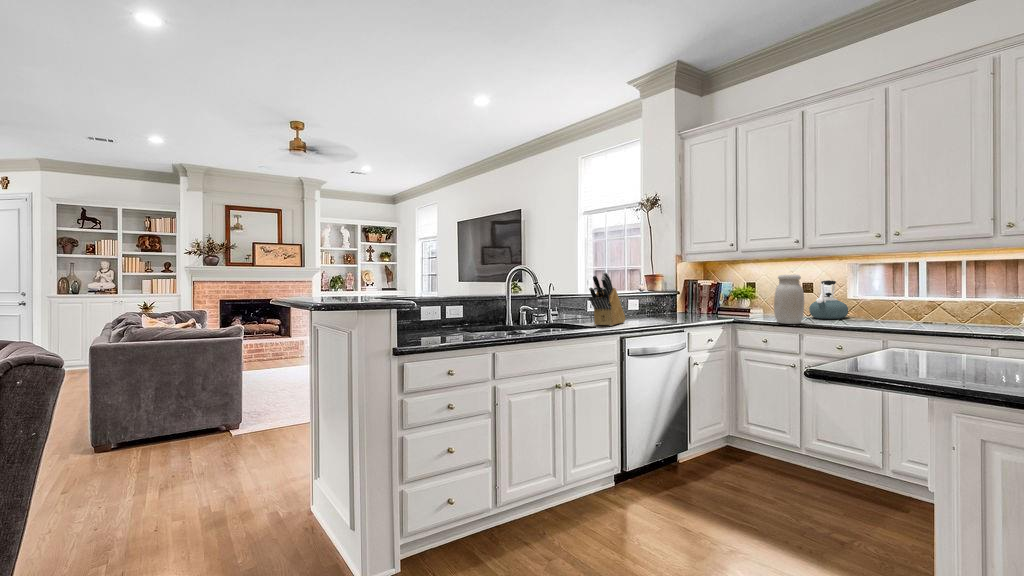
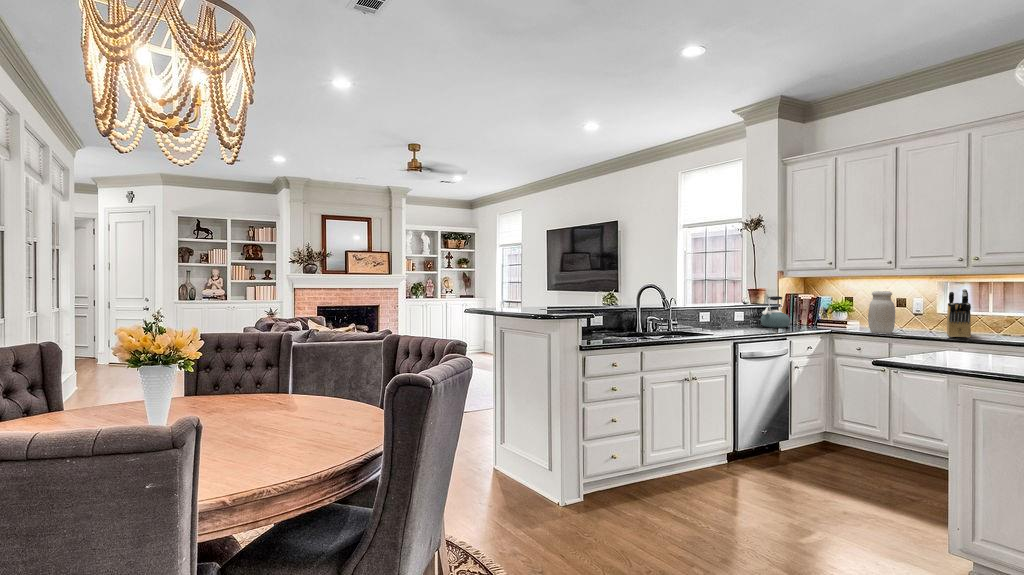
knife block: present [589,273,626,326] -> present [947,289,971,338]
kettle: present [809,280,848,319] -> present [761,296,790,328]

